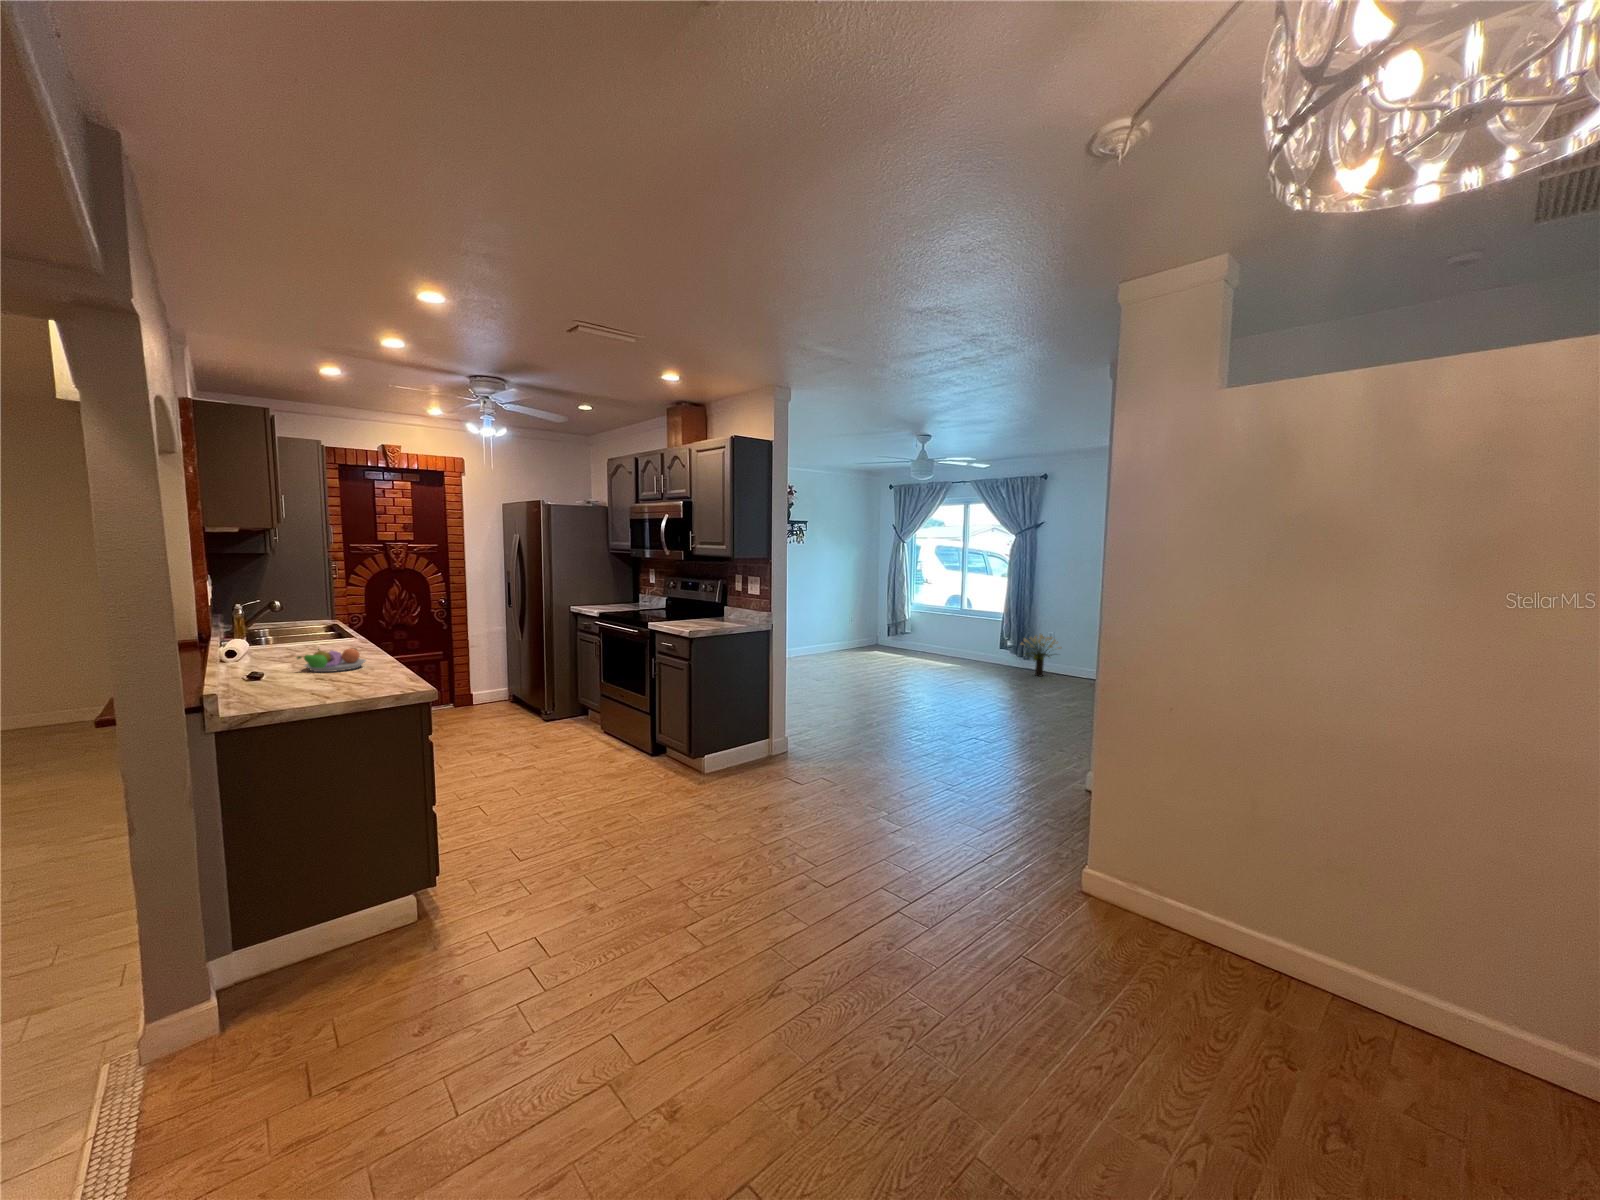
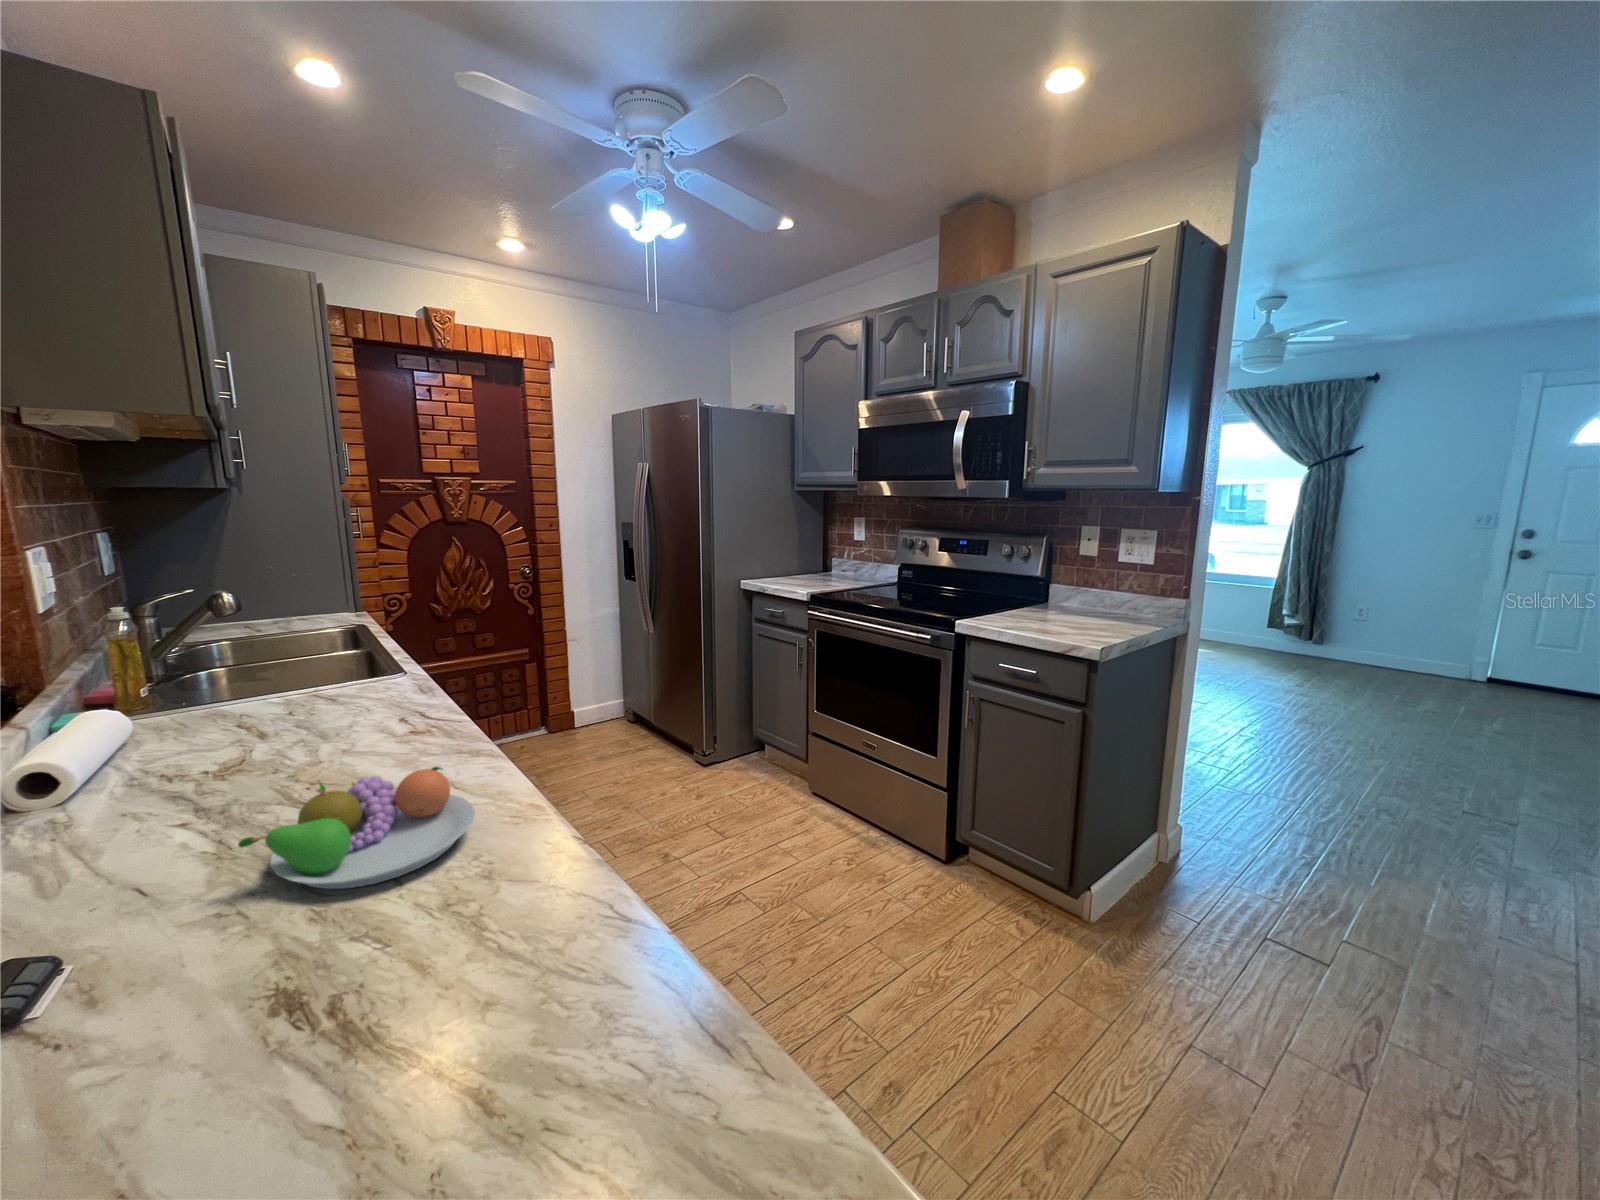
potted plant: present [1021,634,1062,676] -> none [1321,609,1394,670]

